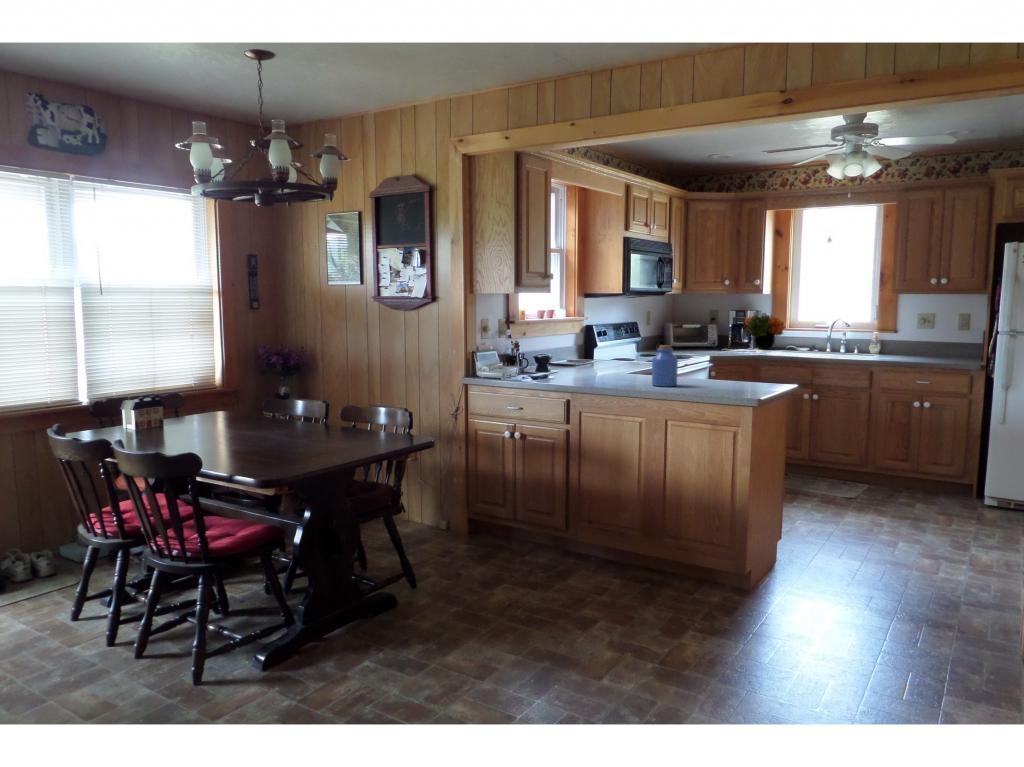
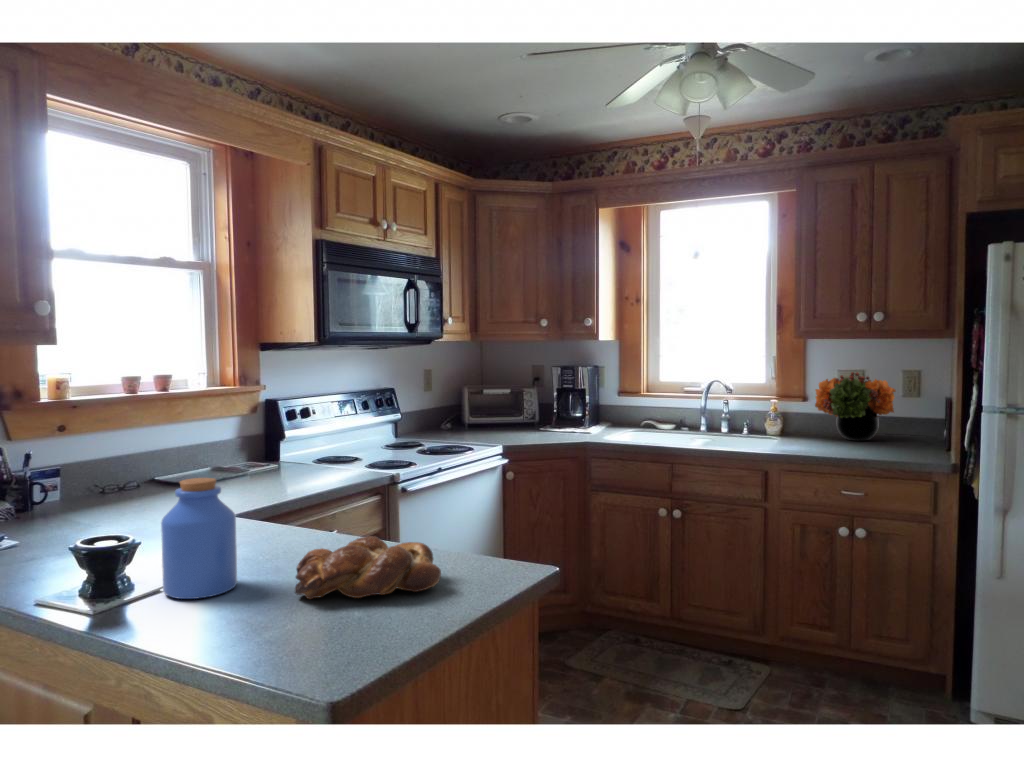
flower arrangement: present [745,313,784,349] -> present [815,372,896,441]
bread loaf: none [701,367,755,387] -> present [295,536,441,599]

